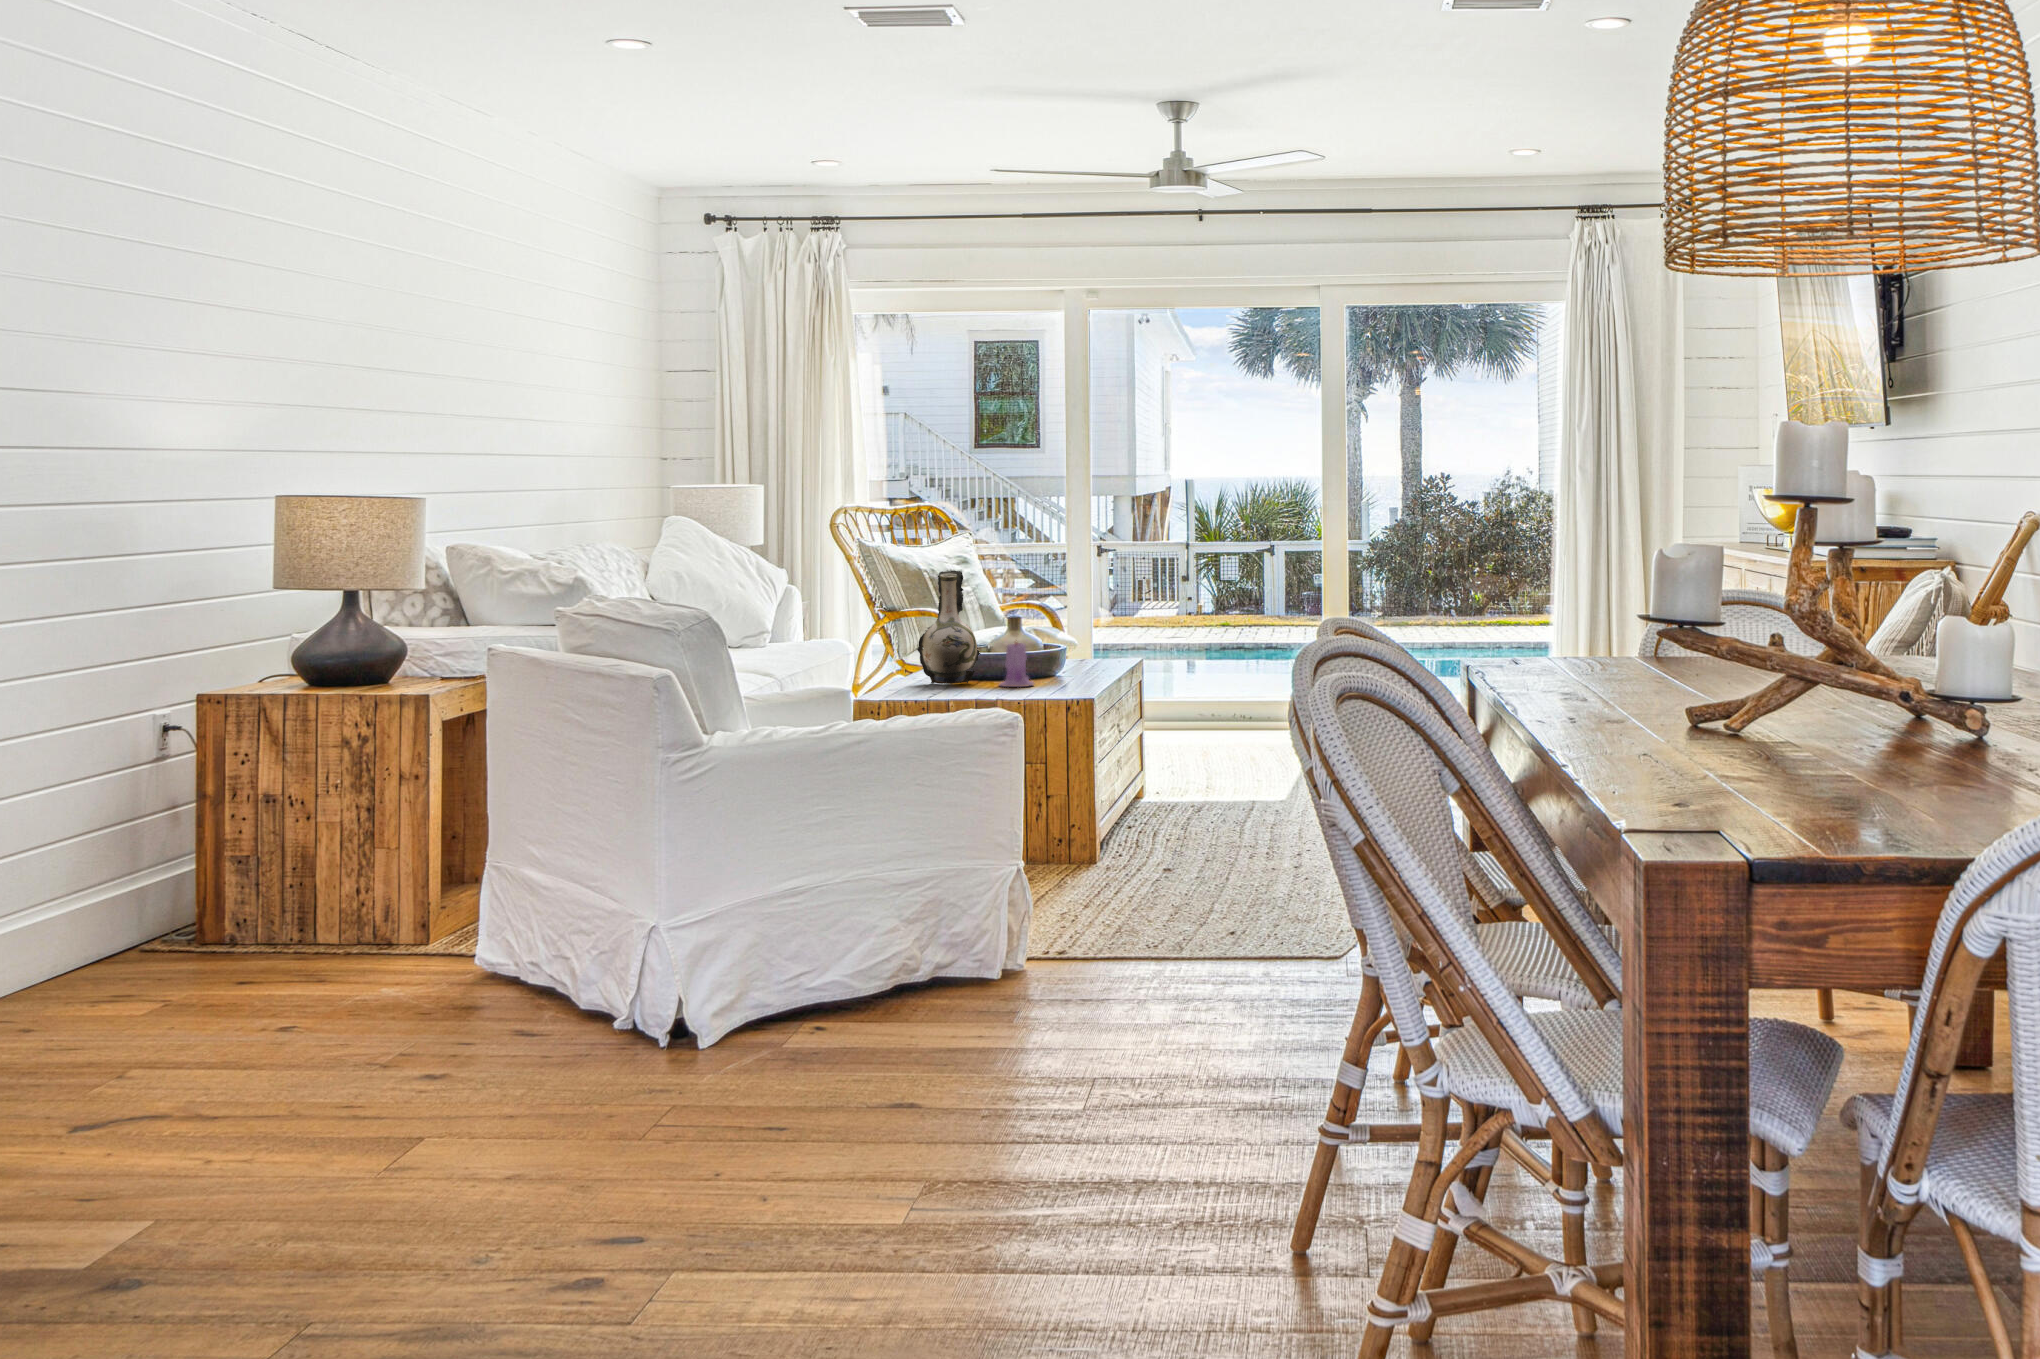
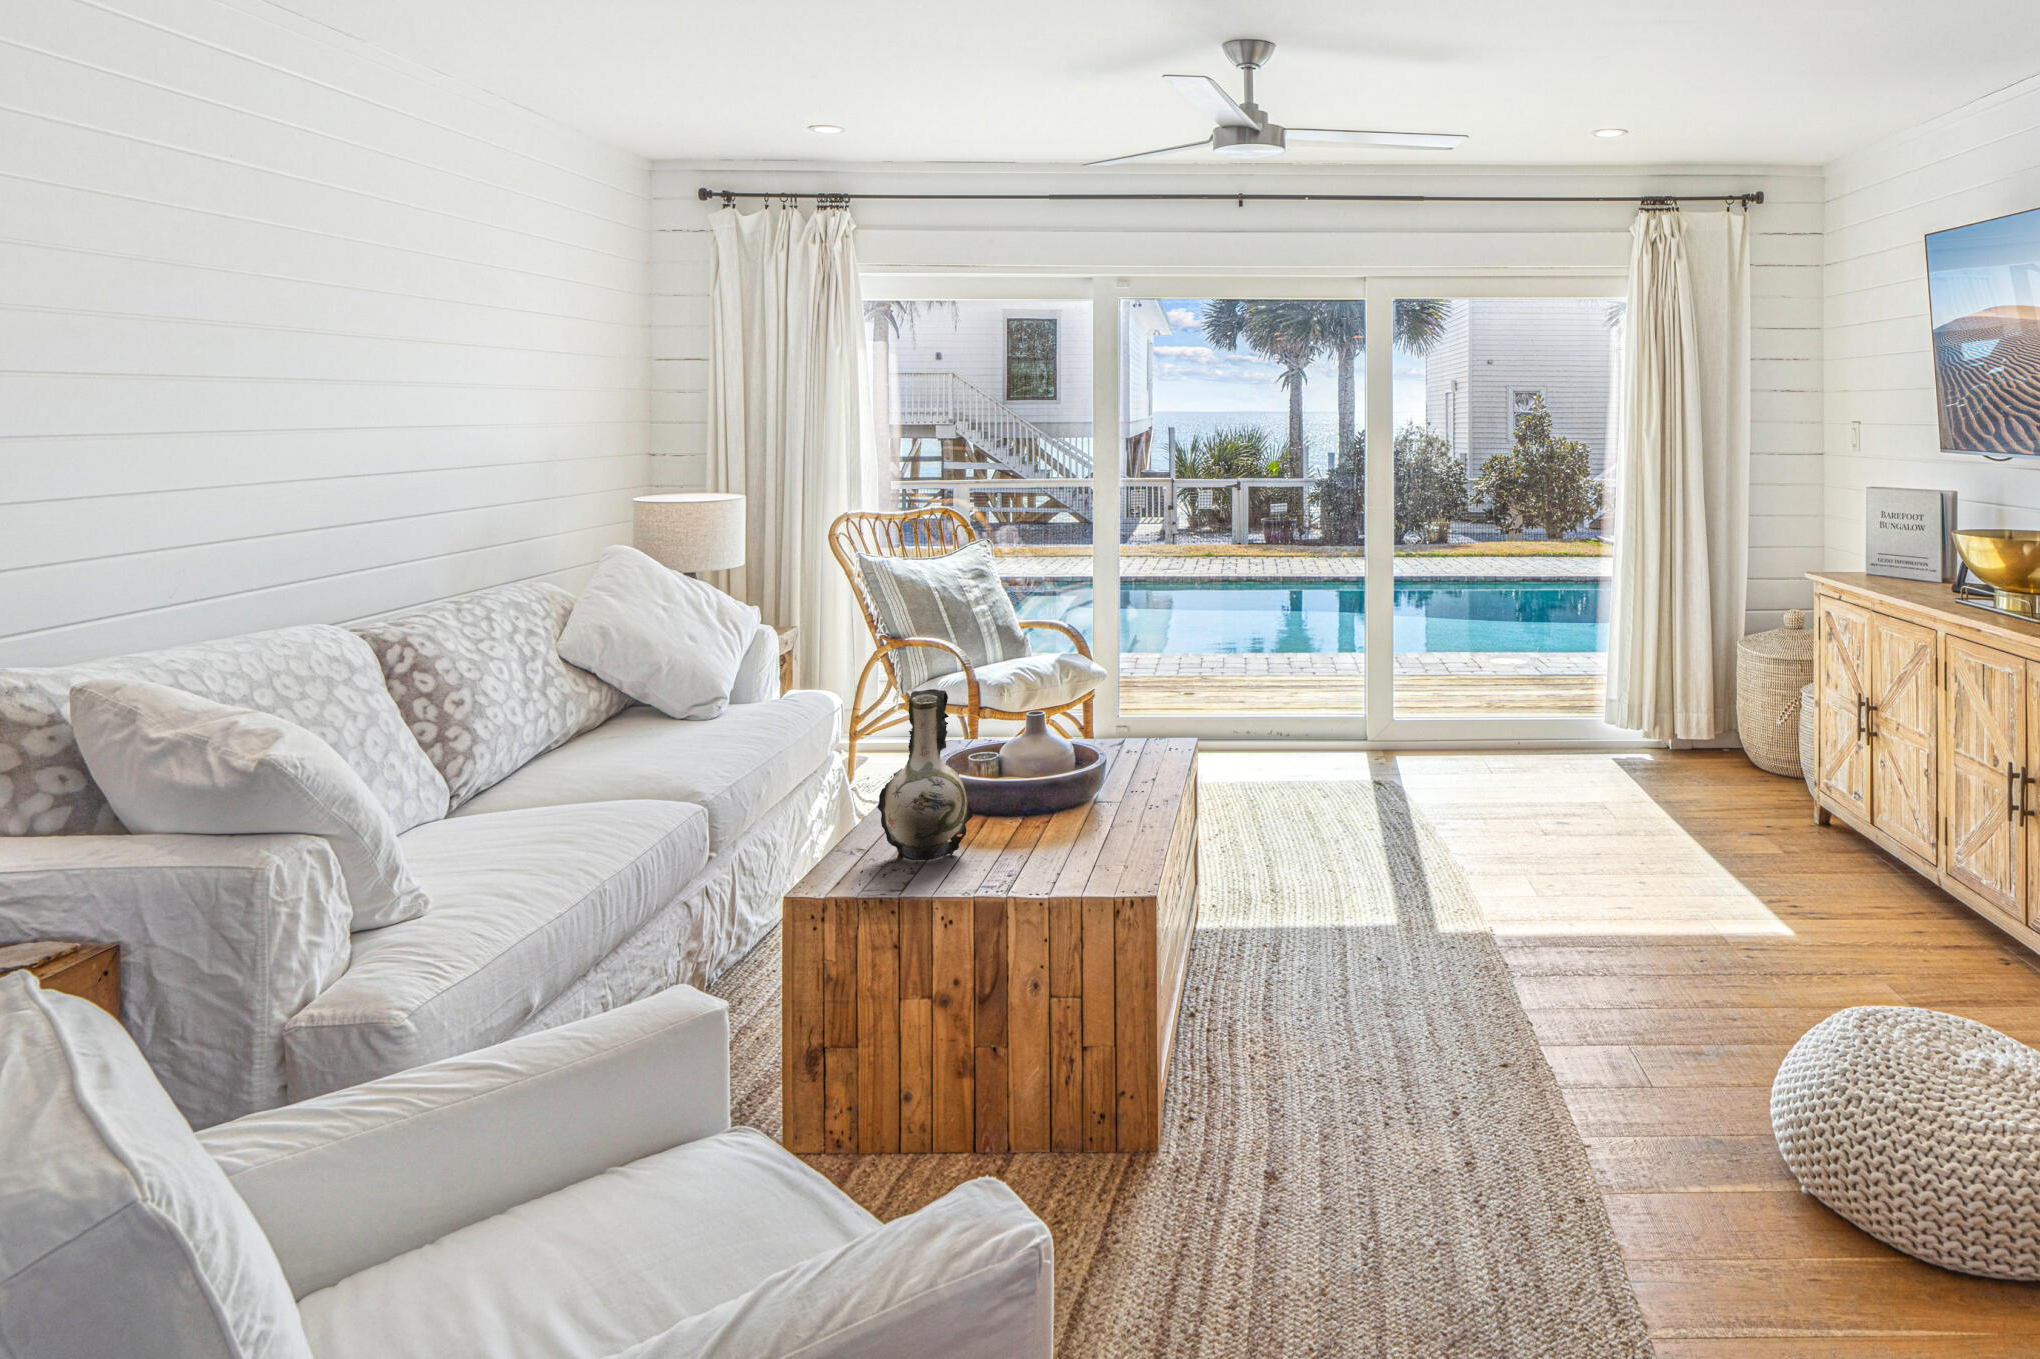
candle: present [1000,640,1034,687] -> none [997,796,1051,878]

